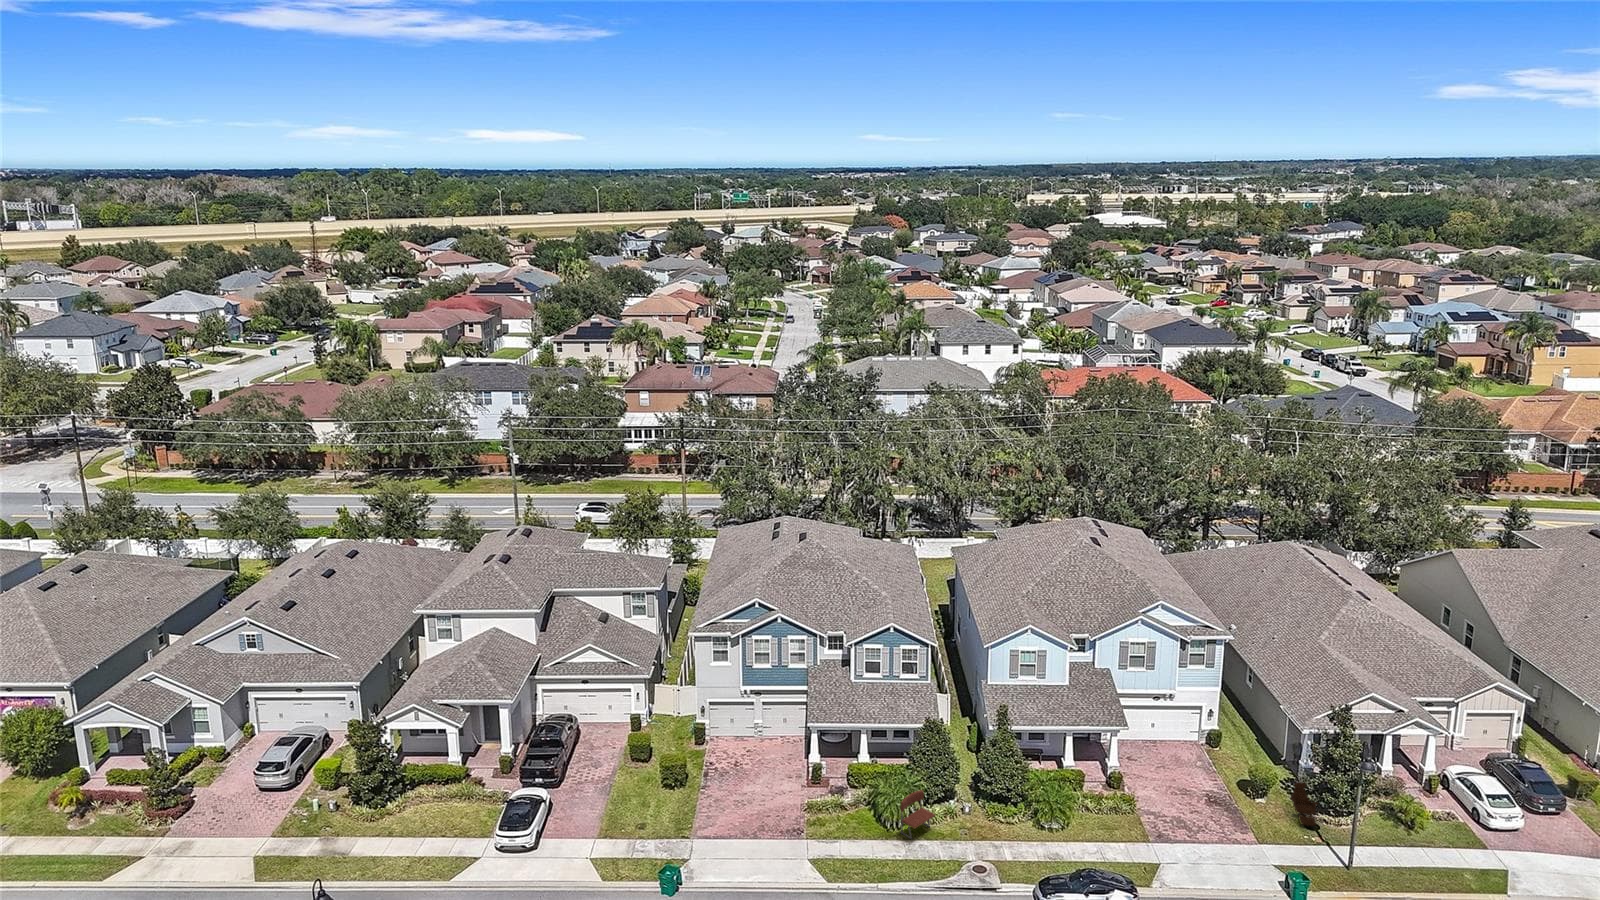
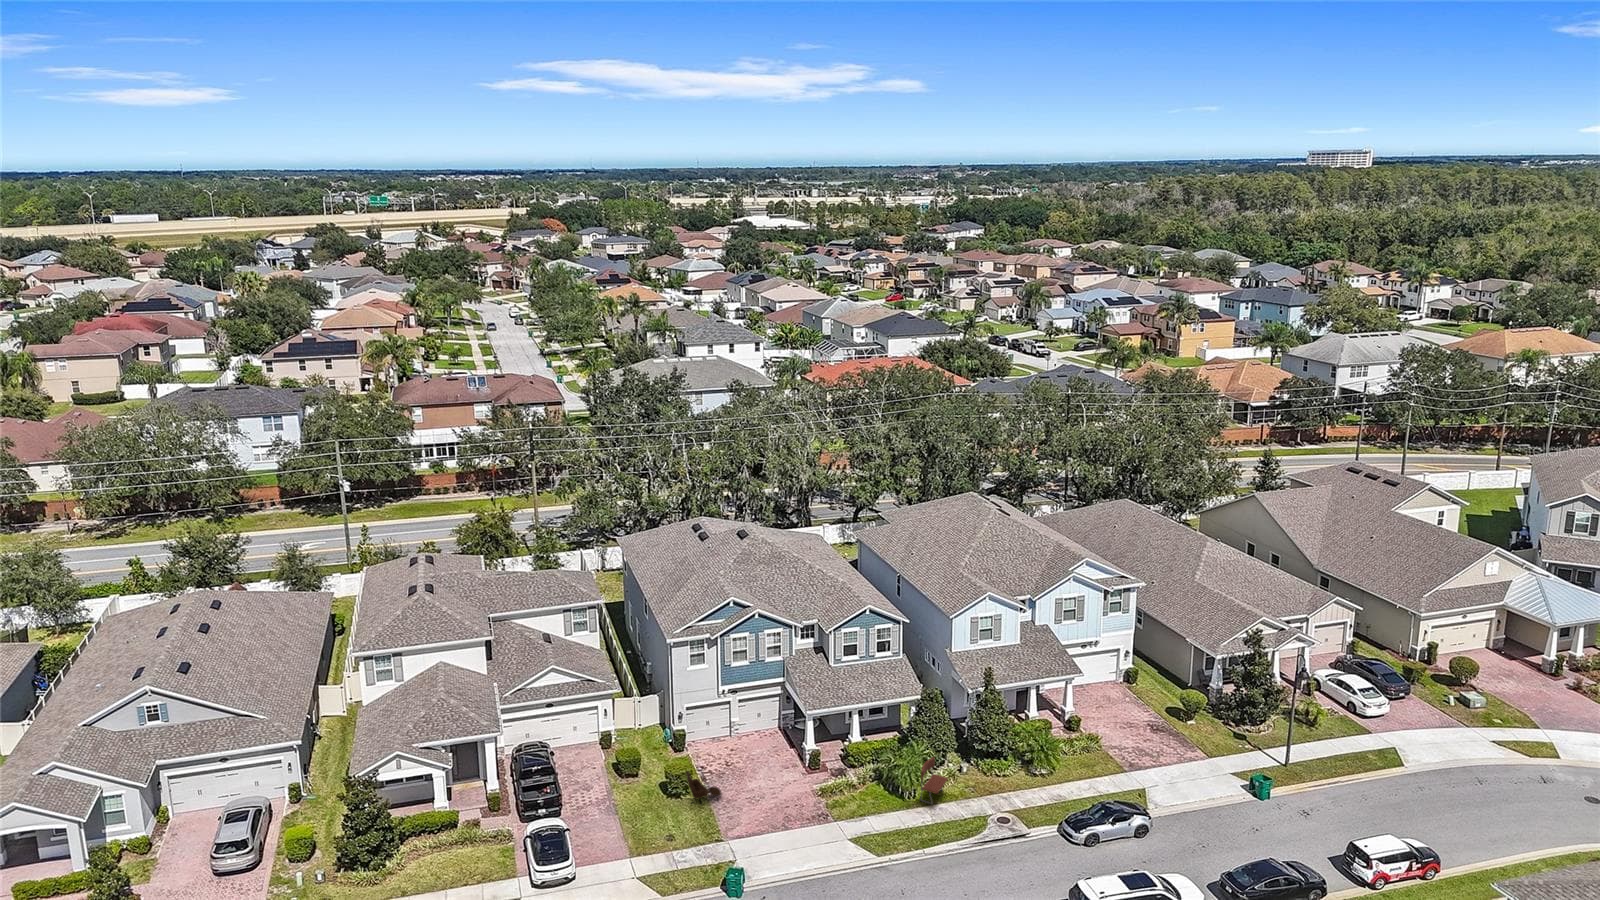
lounge chair: present [1290,782,1318,826] -> present [686,772,722,800]

